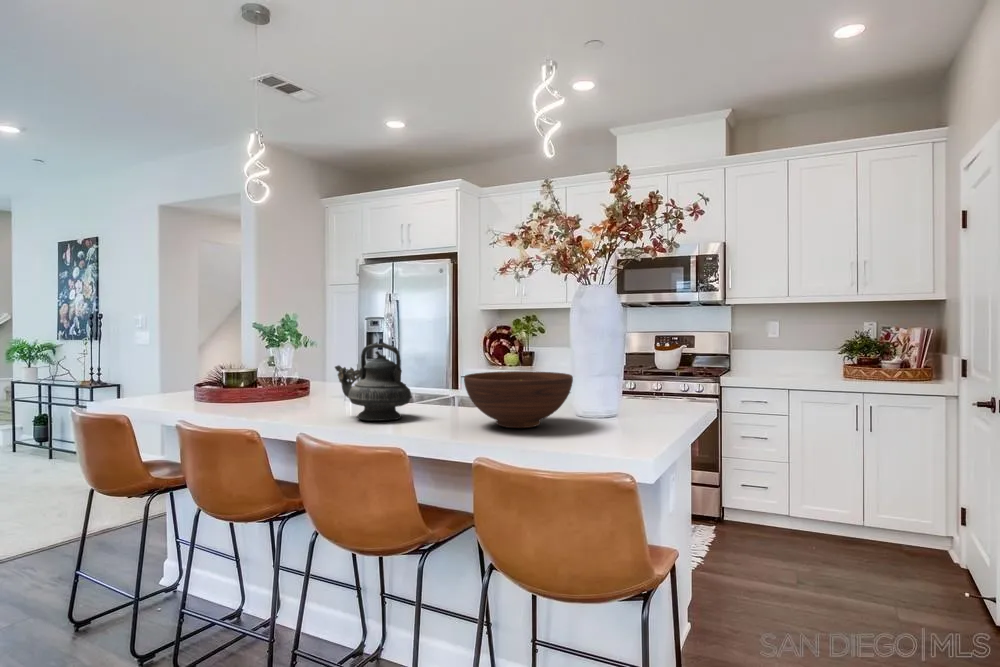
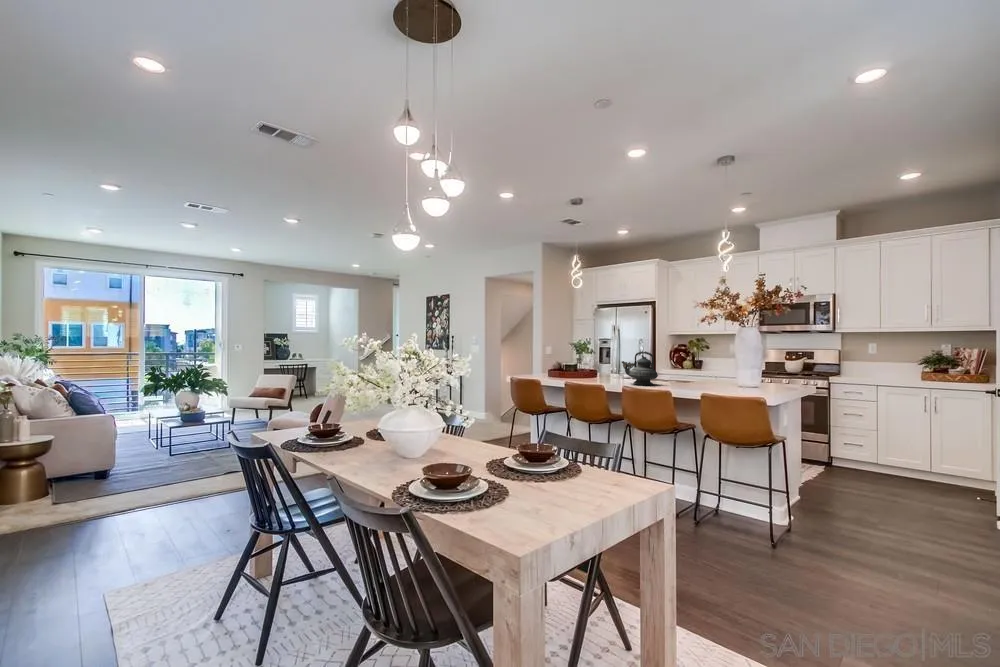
fruit bowl: present [464,371,573,428] -> none [686,365,738,389]

